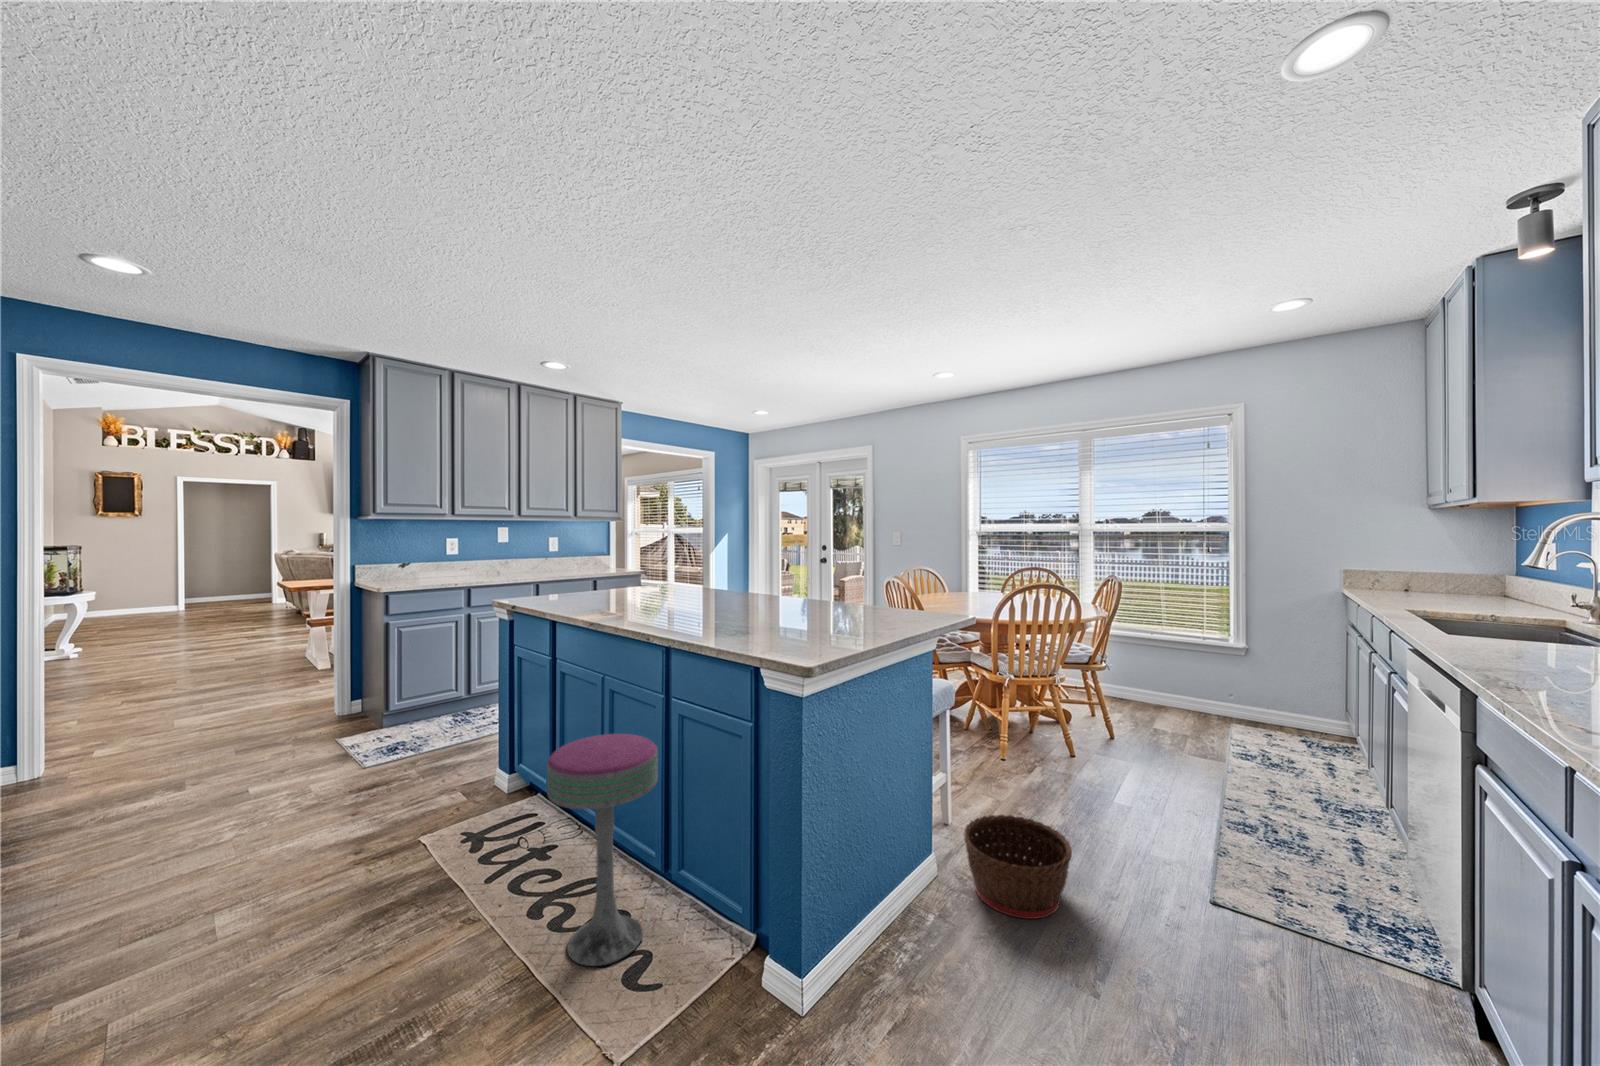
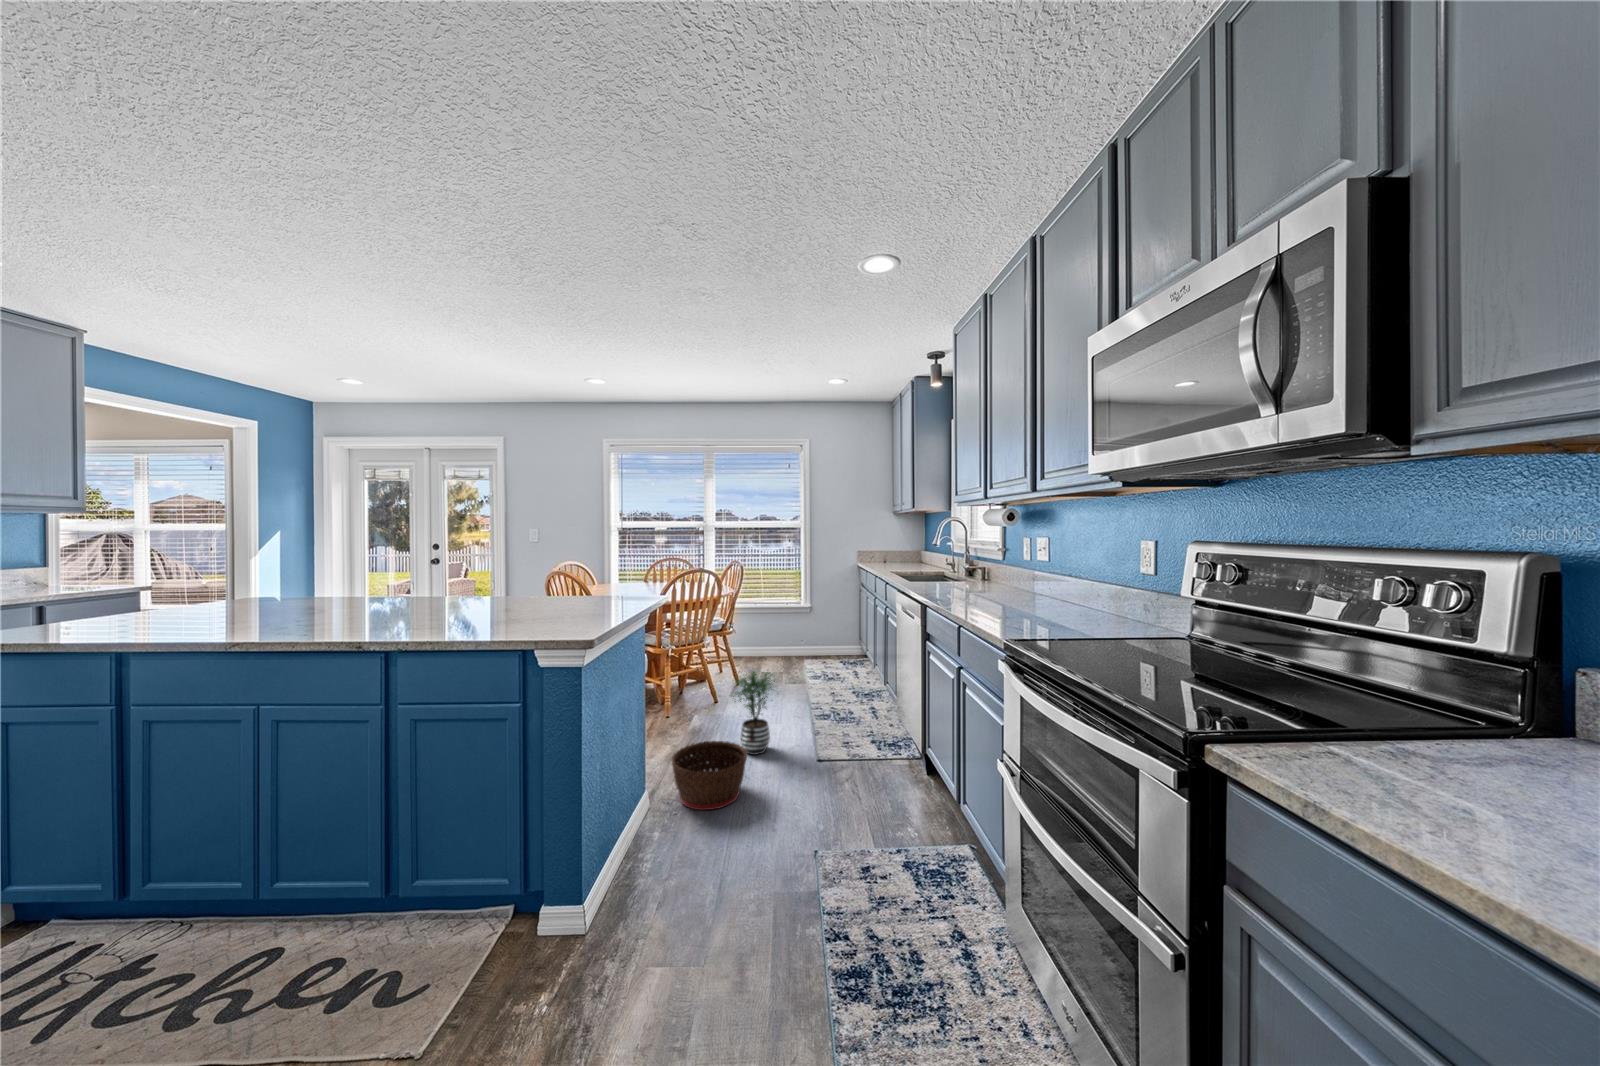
potted plant: none [1062,731,1147,857] -> present [733,670,775,755]
bar stool: present [547,734,658,966] -> none [242,750,397,1015]

